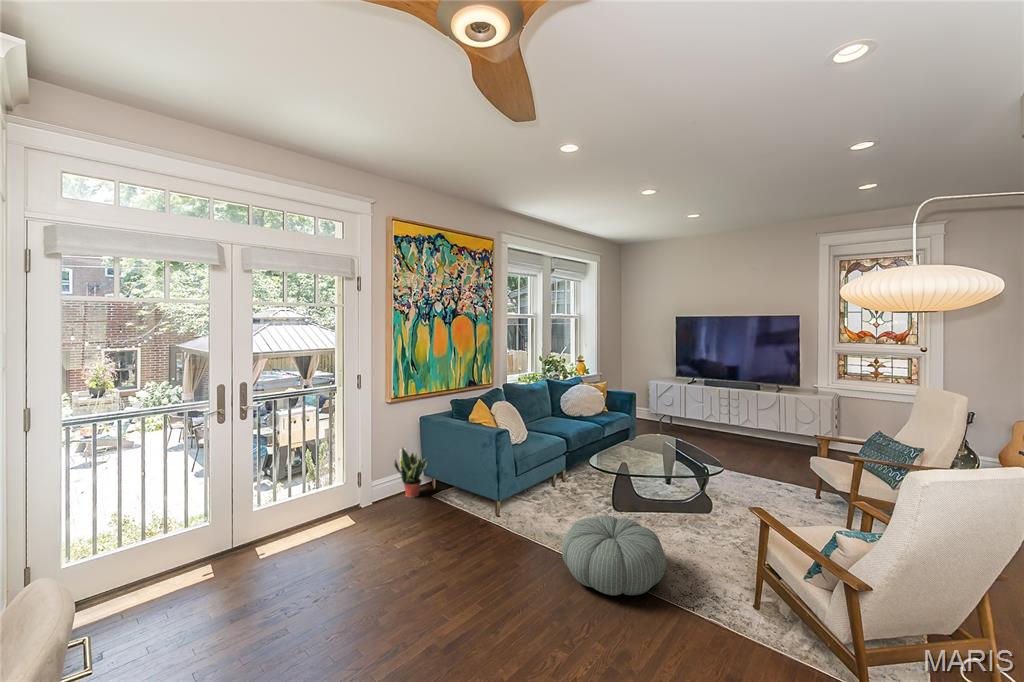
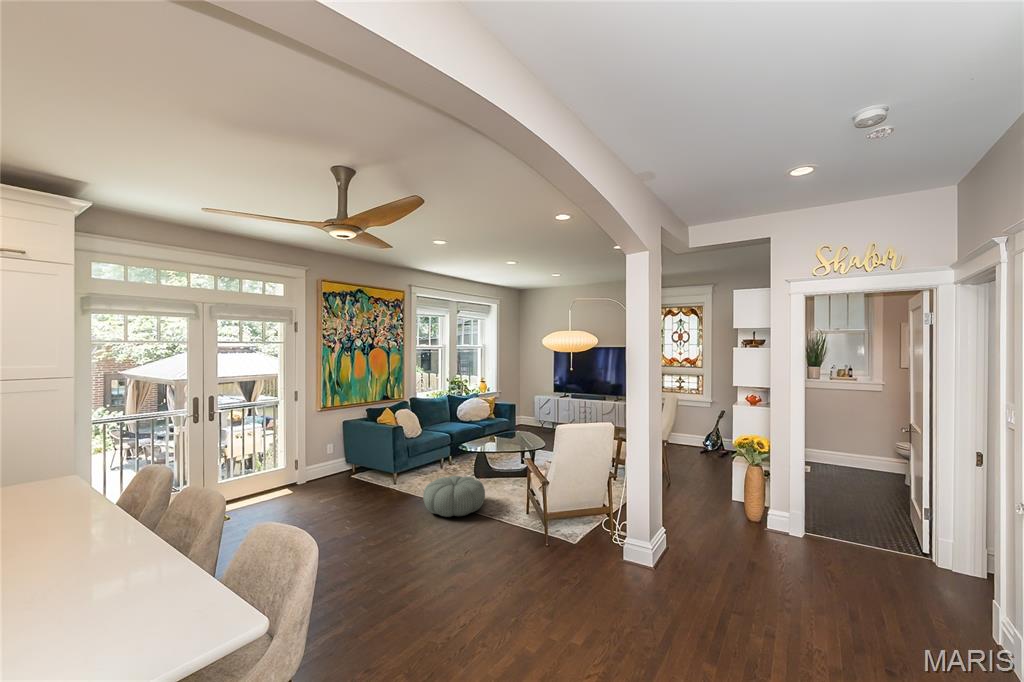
potted plant: present [395,448,427,497] -> none [322,442,348,479]

